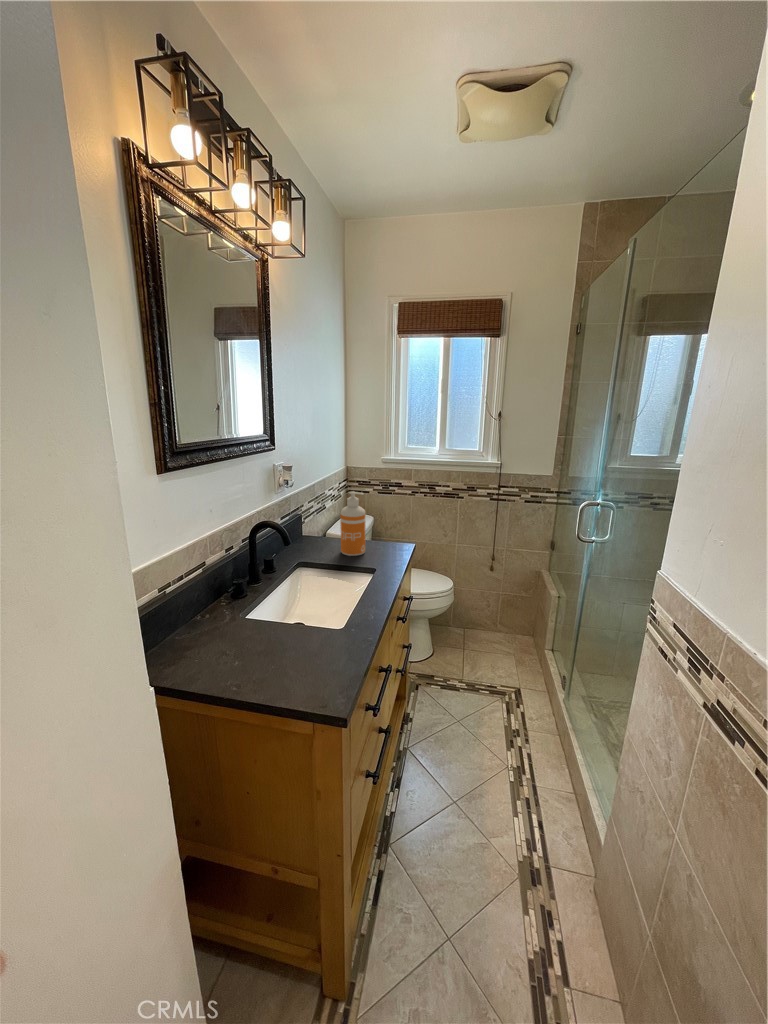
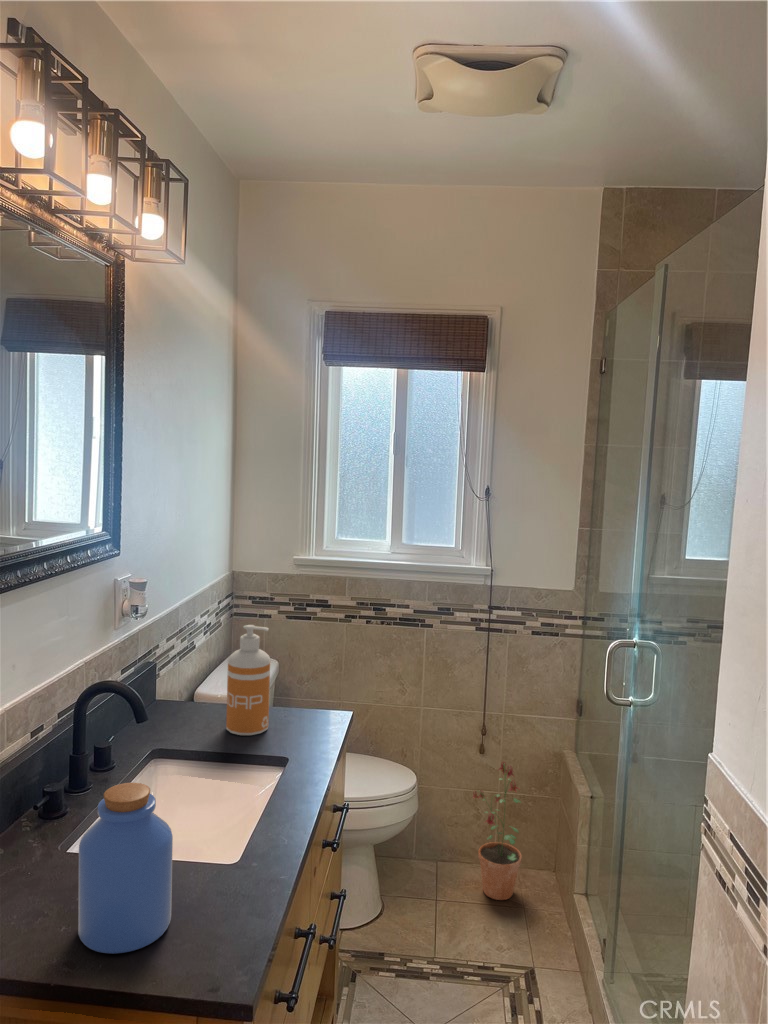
potted plant: none [485,576,515,651] -> present [473,762,522,900]
jar: none [241,578,300,677] -> present [78,783,173,954]

